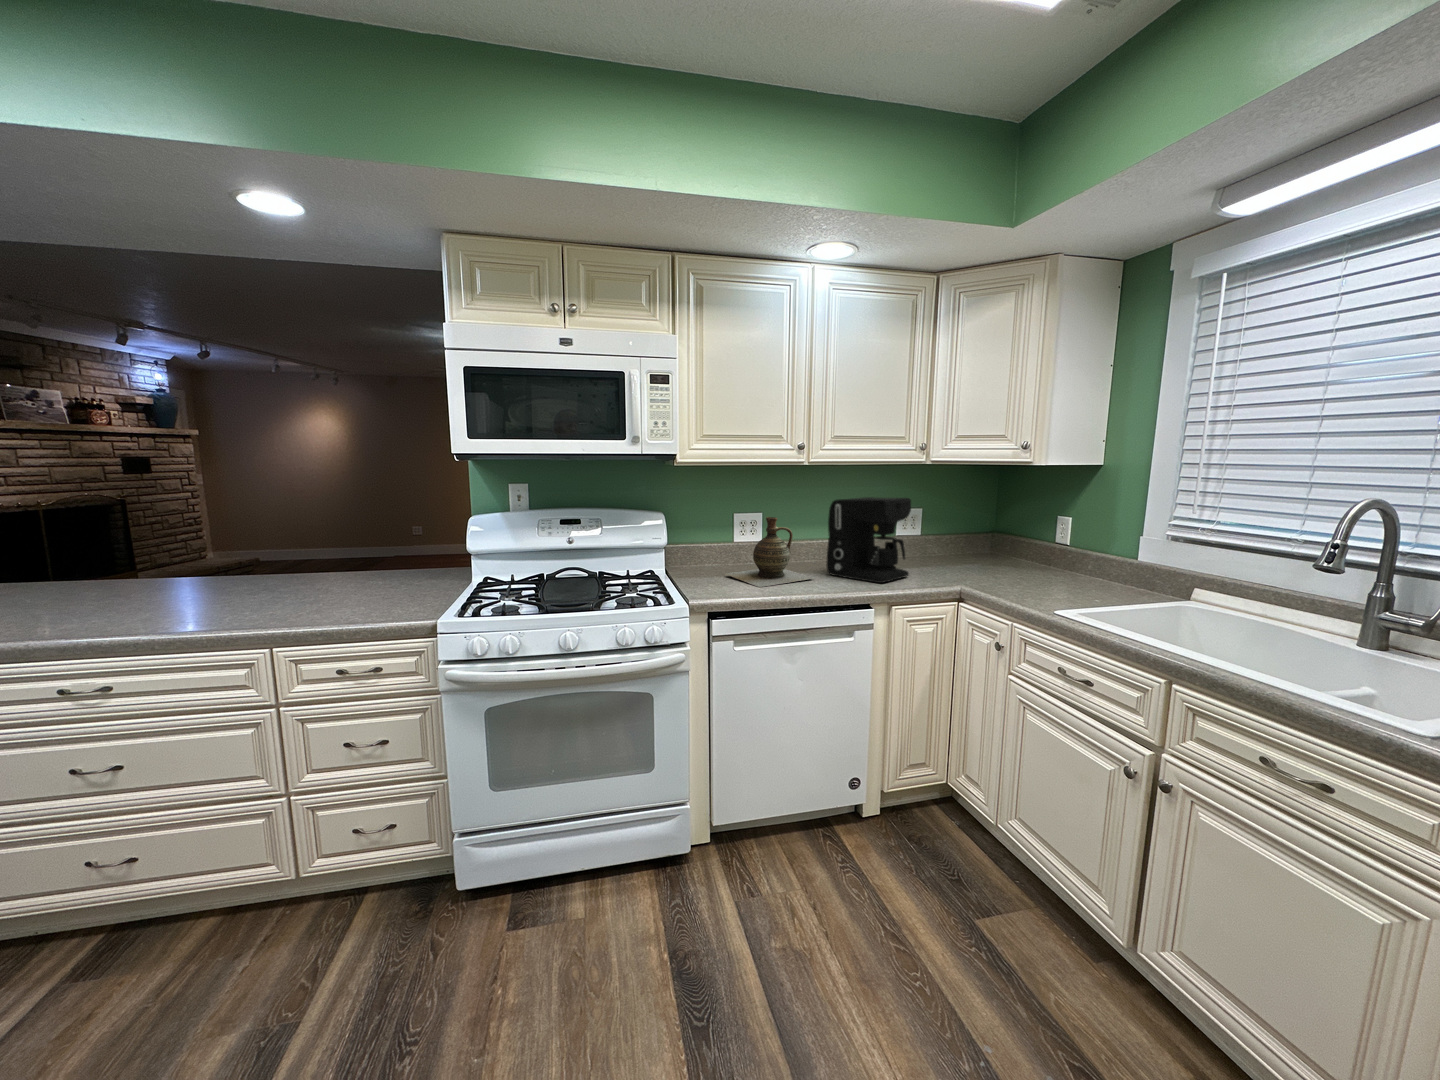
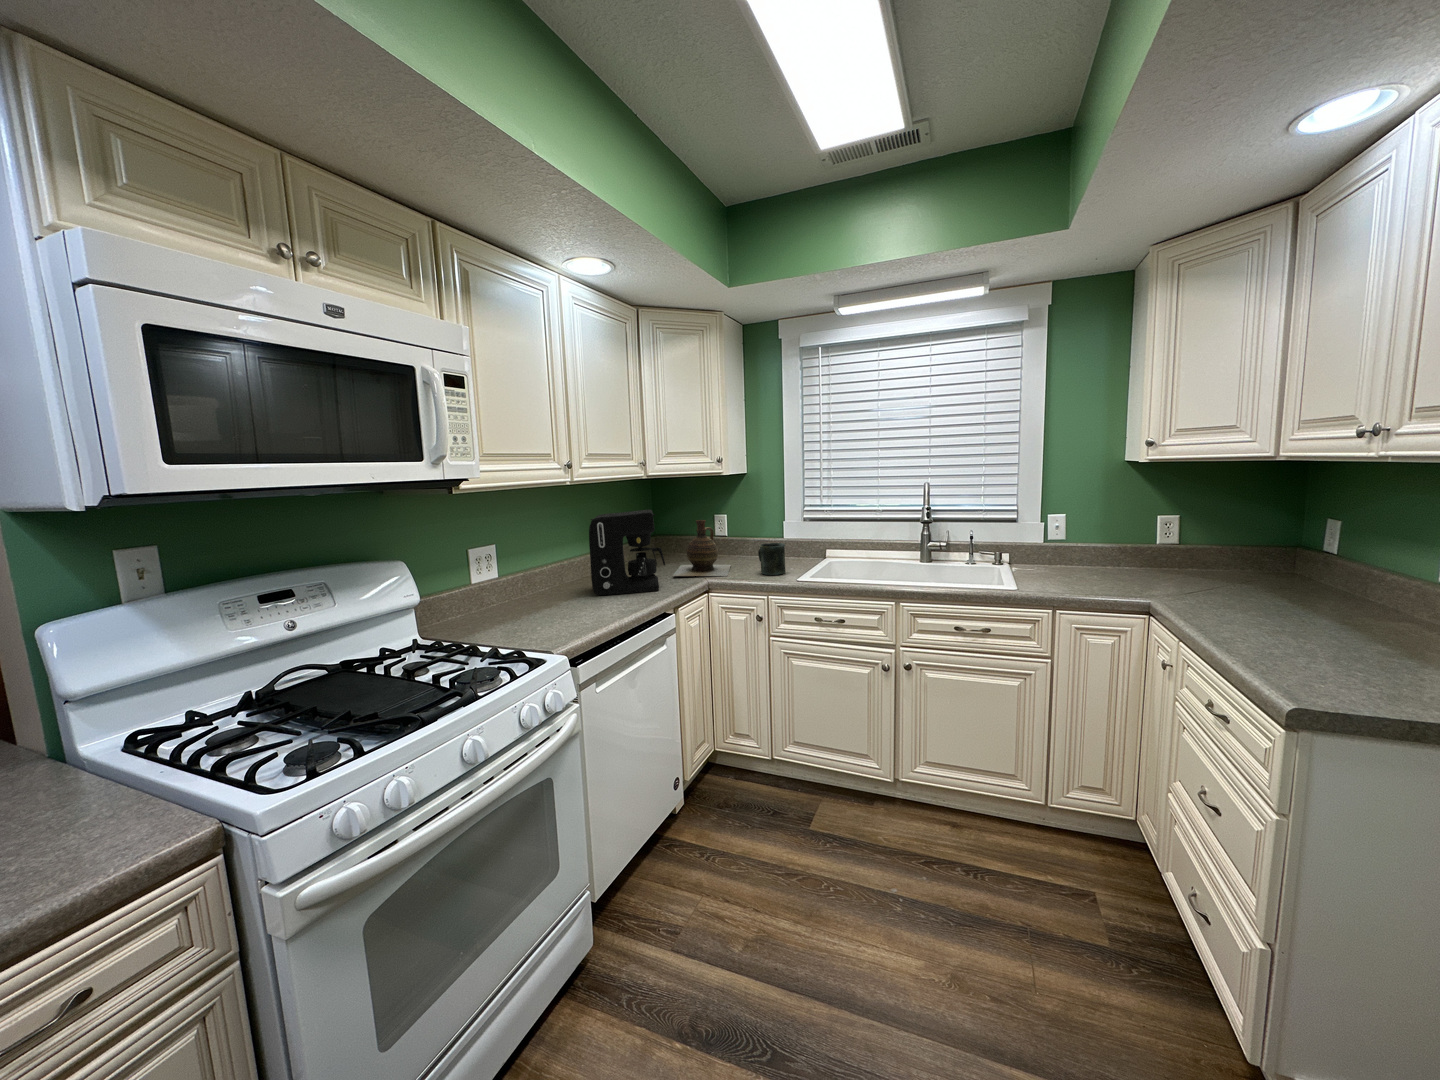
ceramic jug: present [726,517,813,587] -> present [673,520,731,576]
mug: none [1027,559,1068,602] -> present [758,543,785,575]

